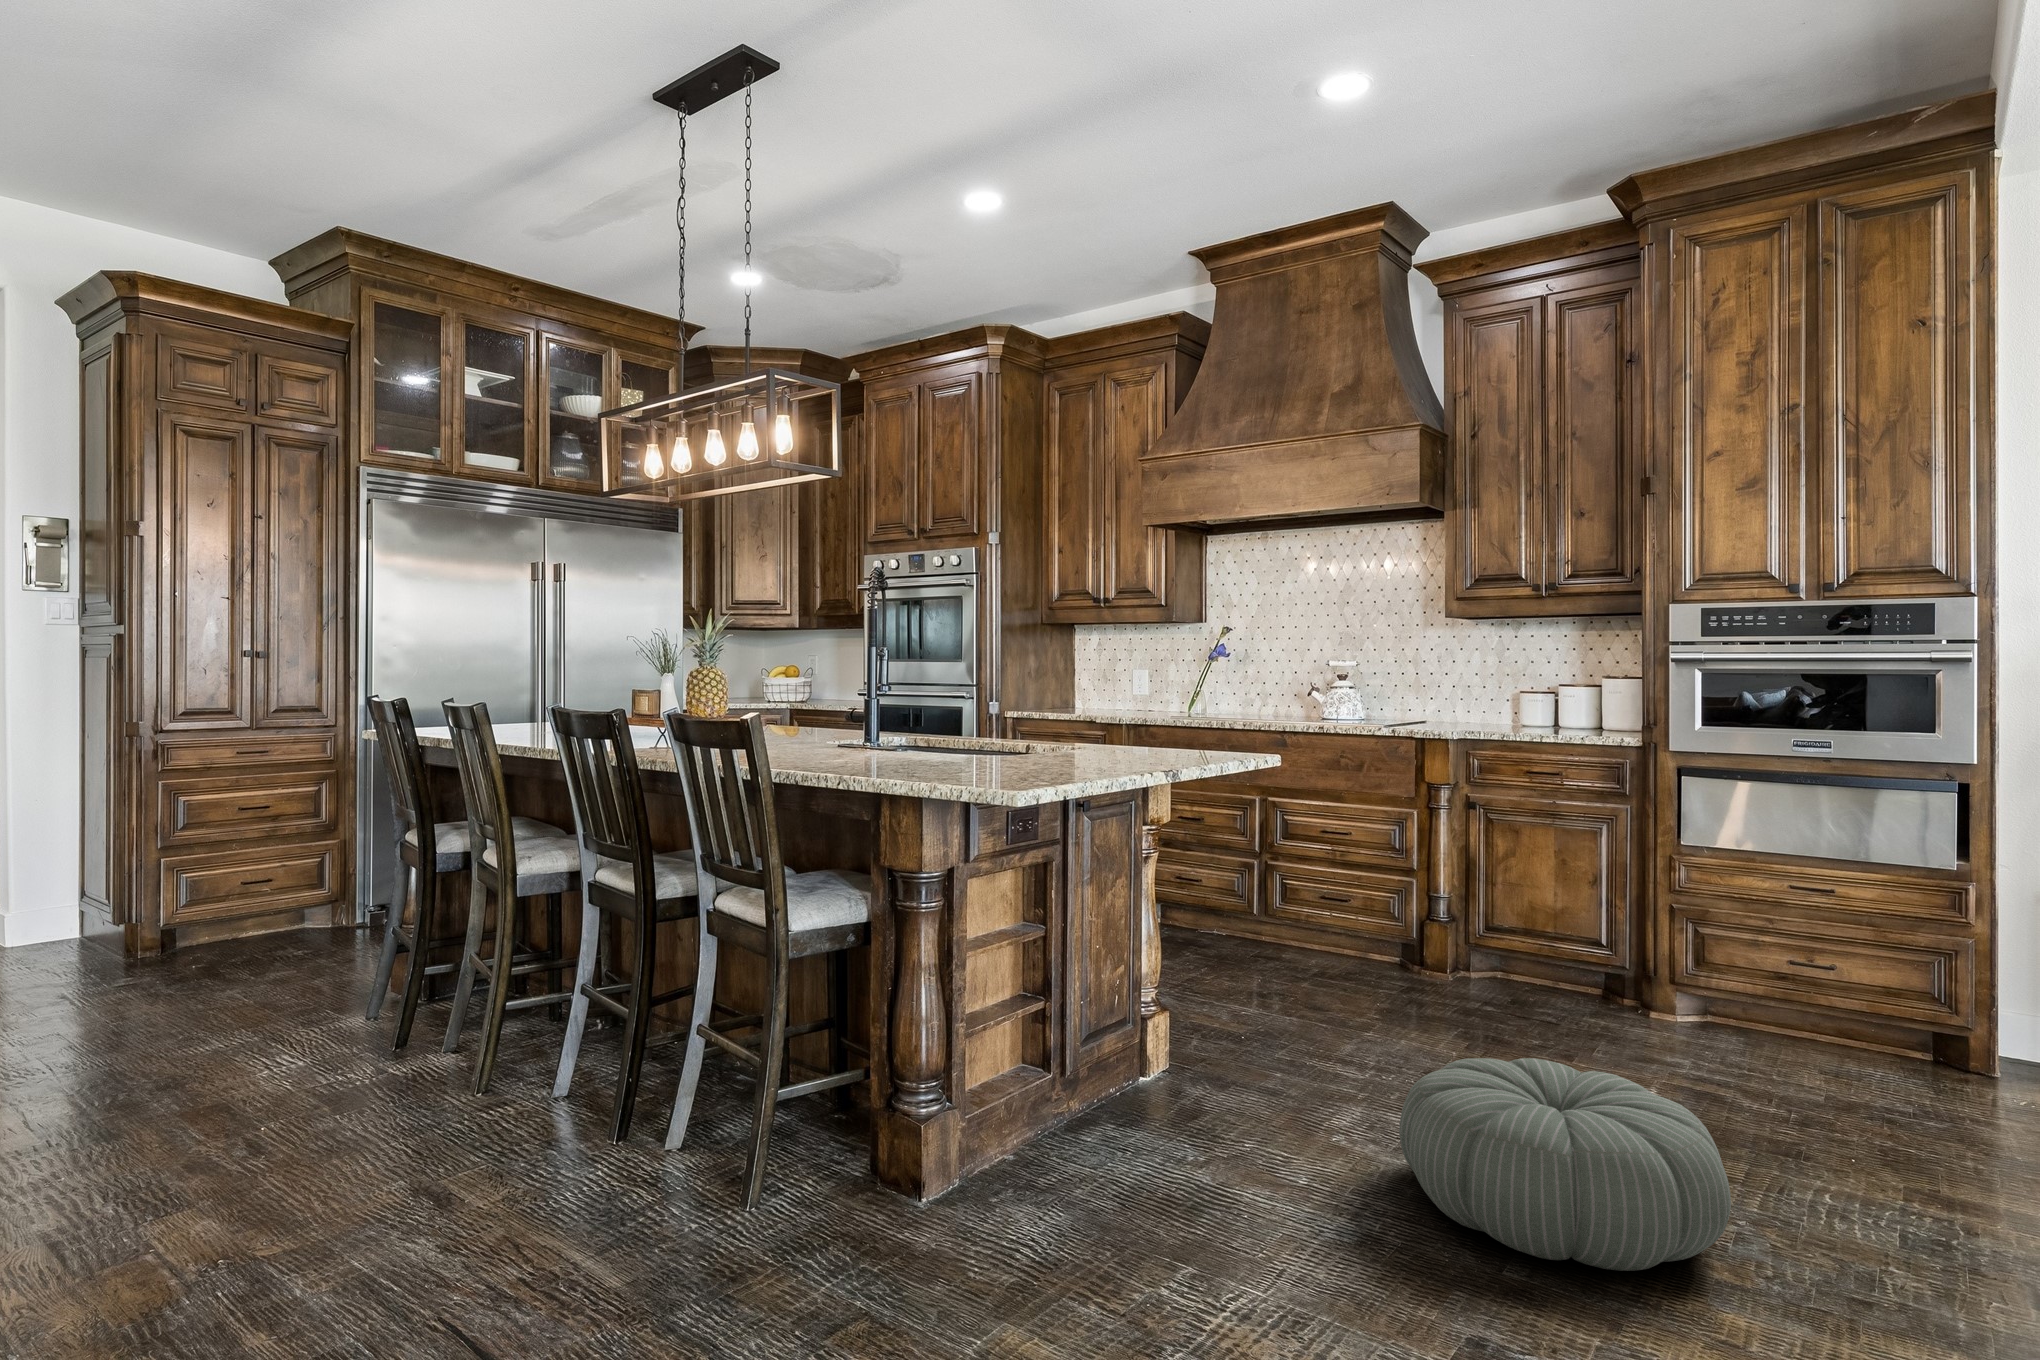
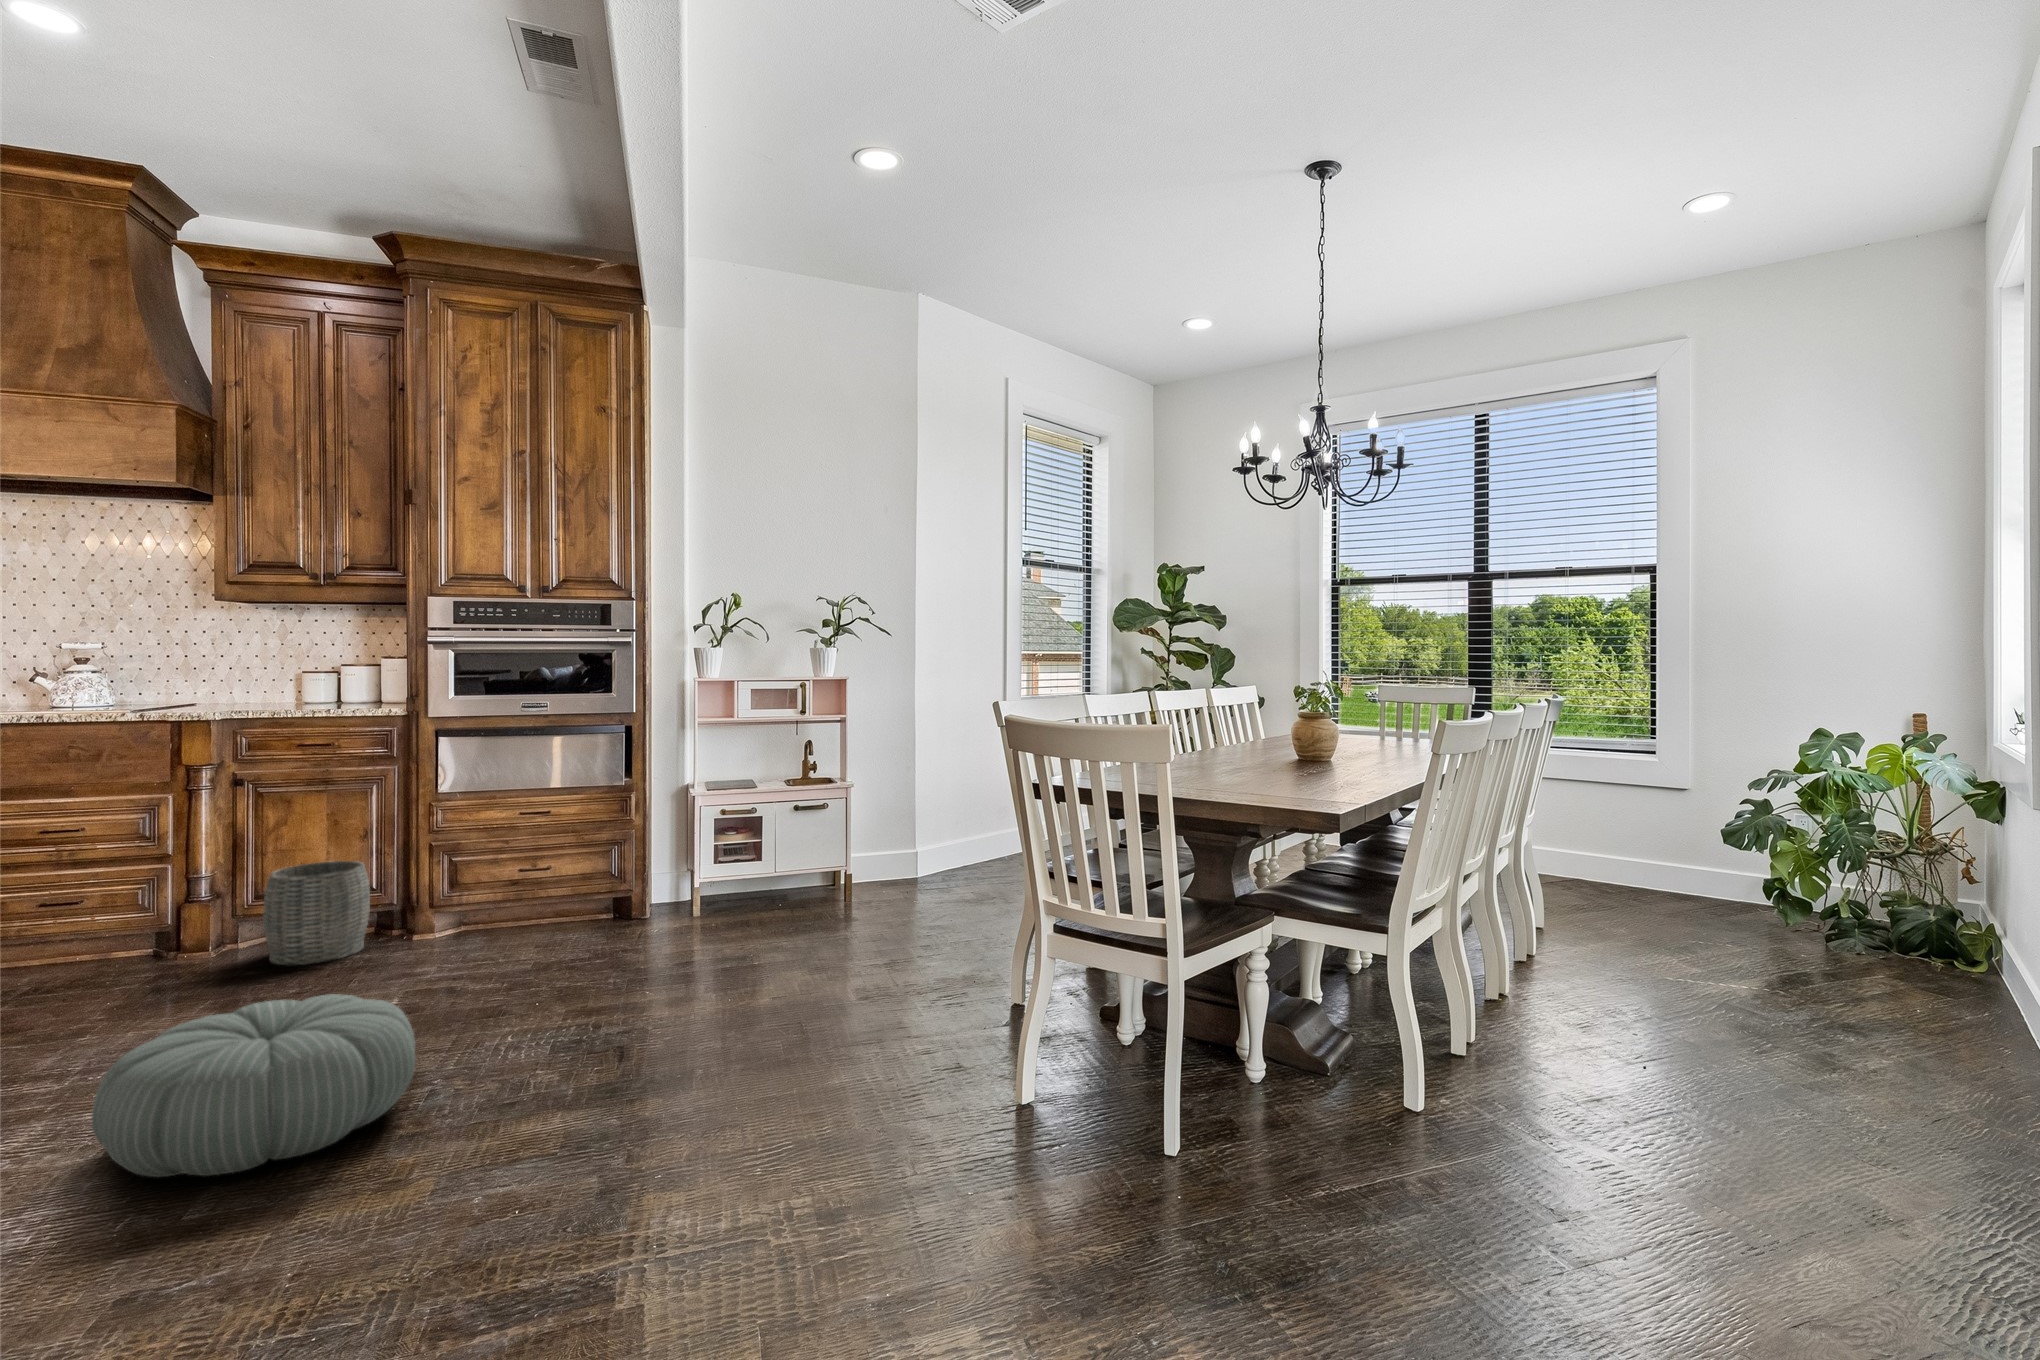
woven basket: none [1498,902,1604,1018] -> present [263,861,370,965]

